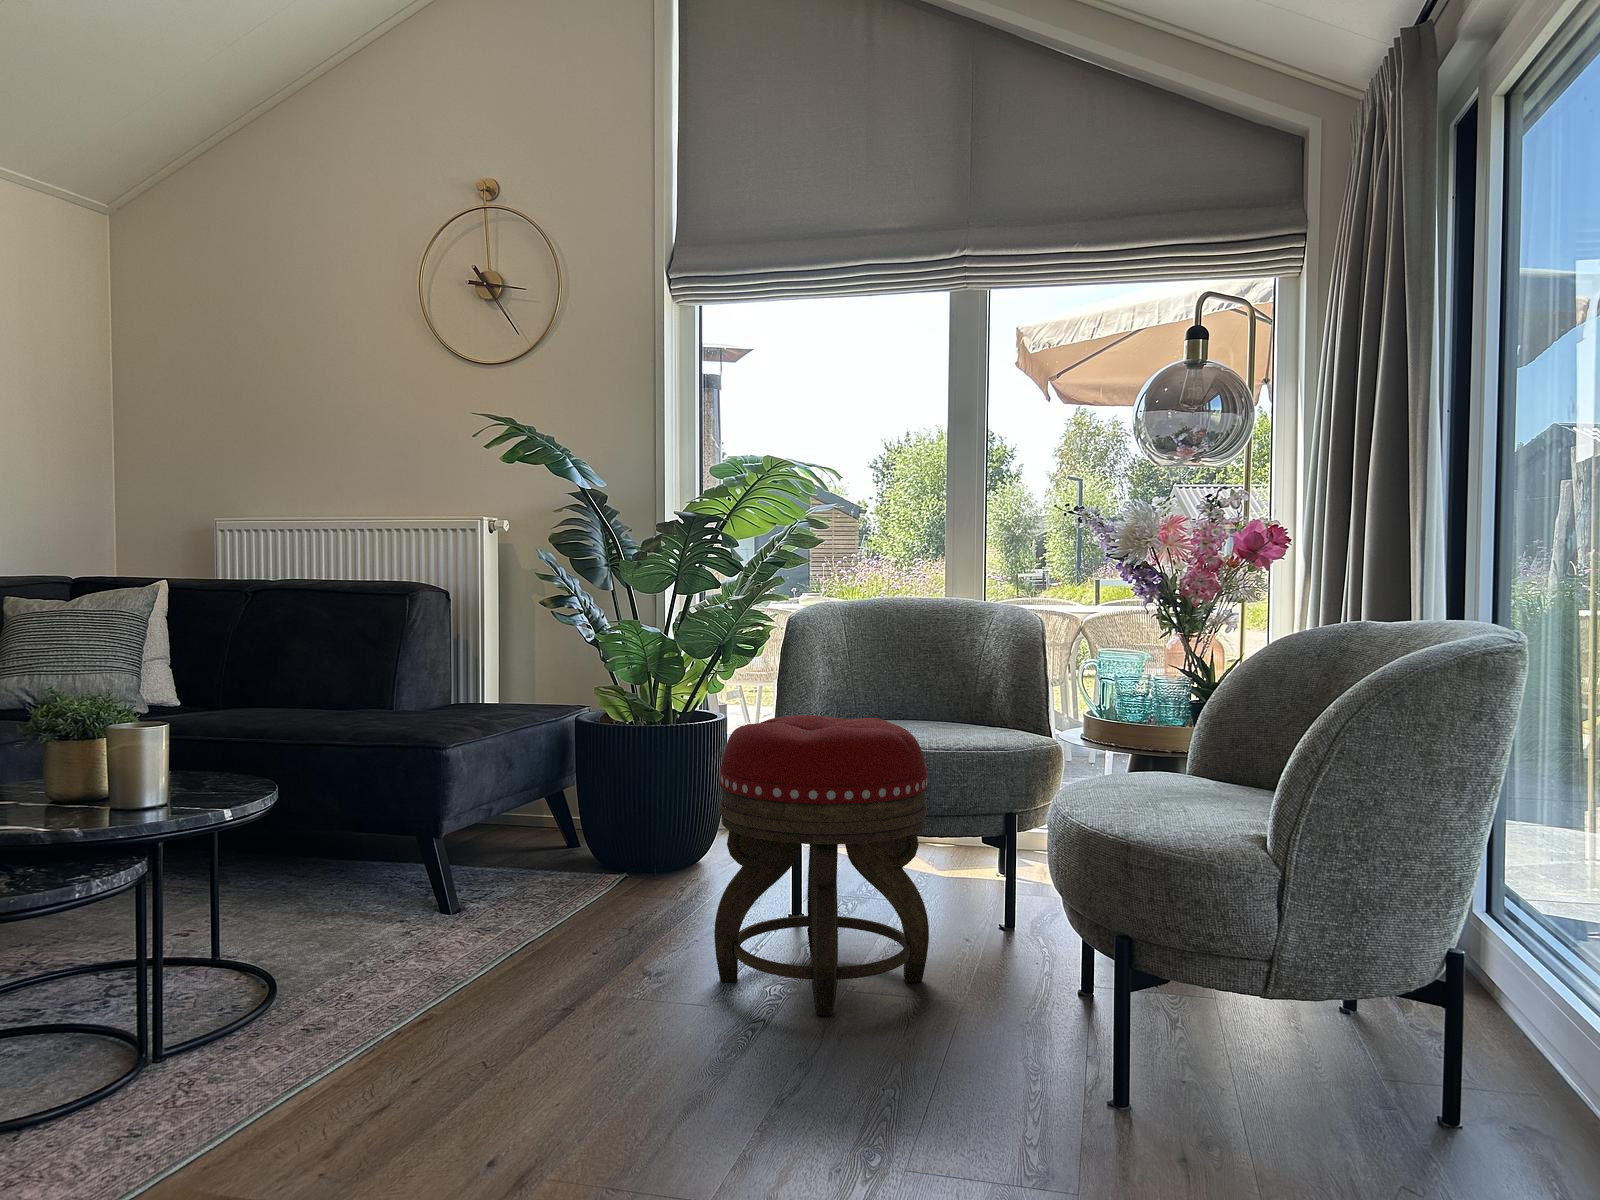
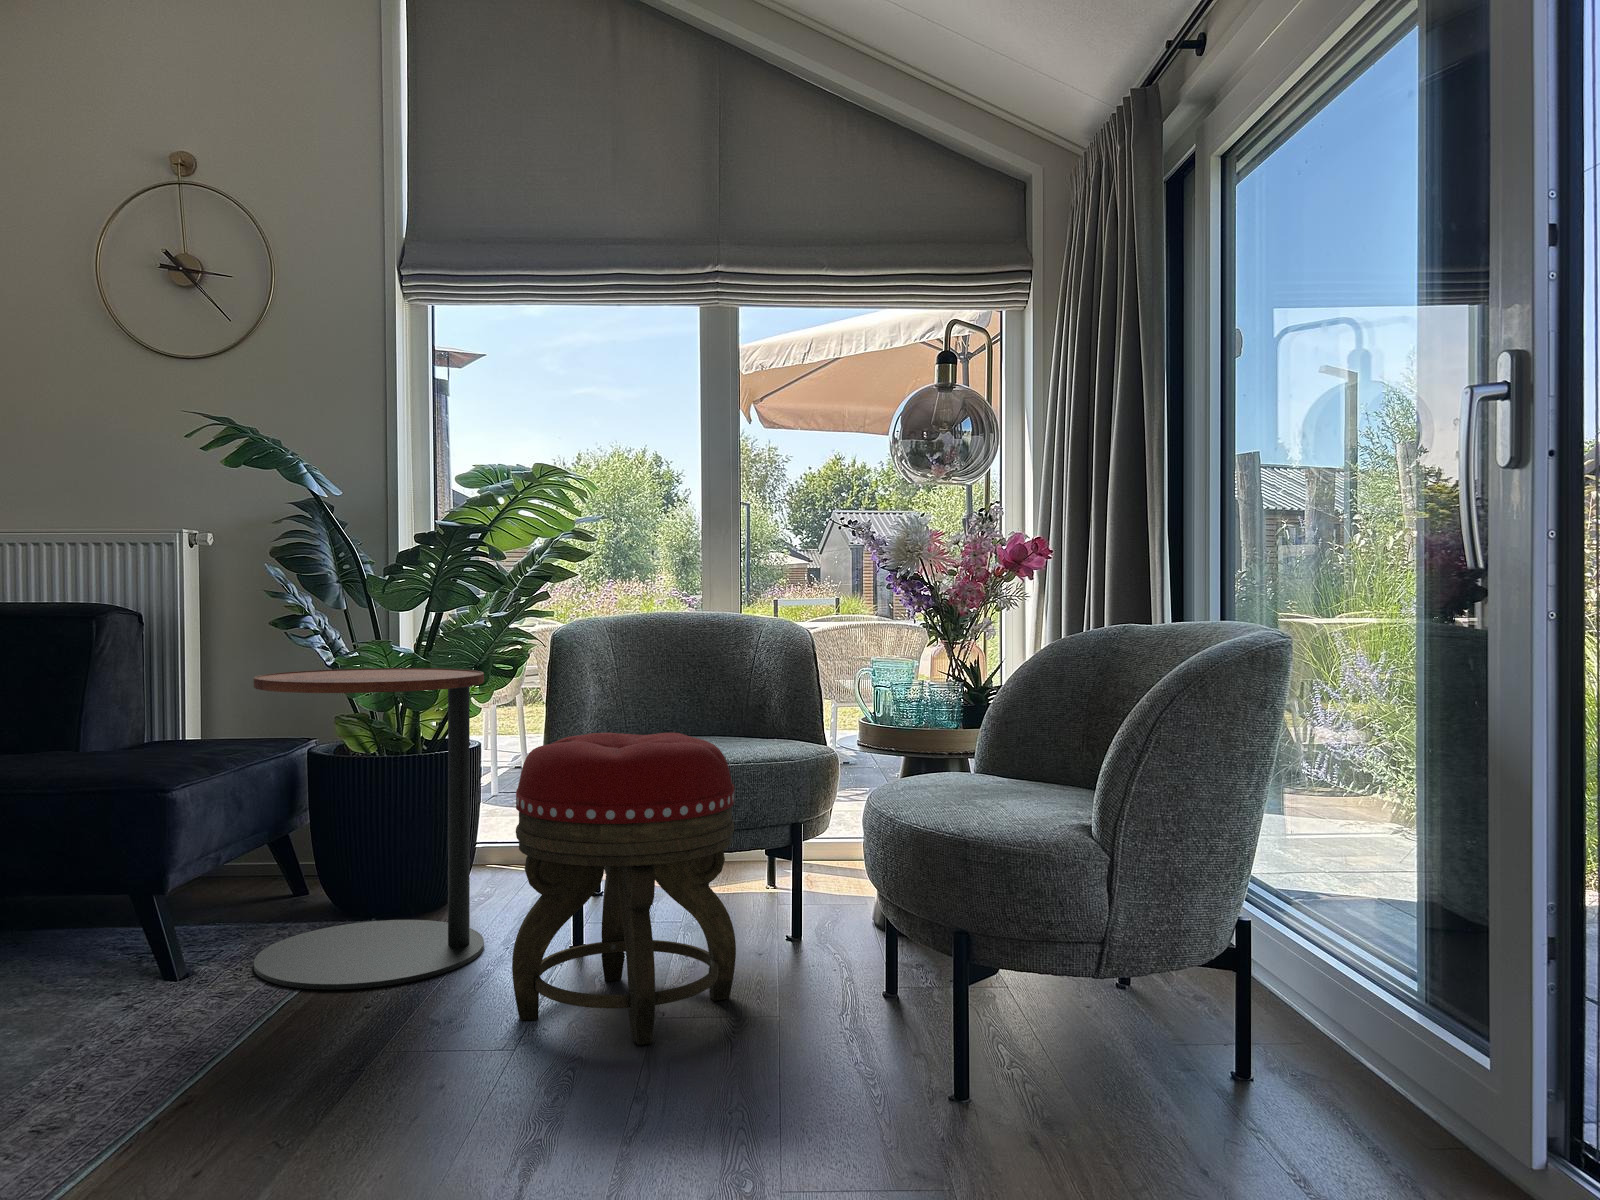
side table: none [512,647,715,938] -> present [254,668,484,990]

